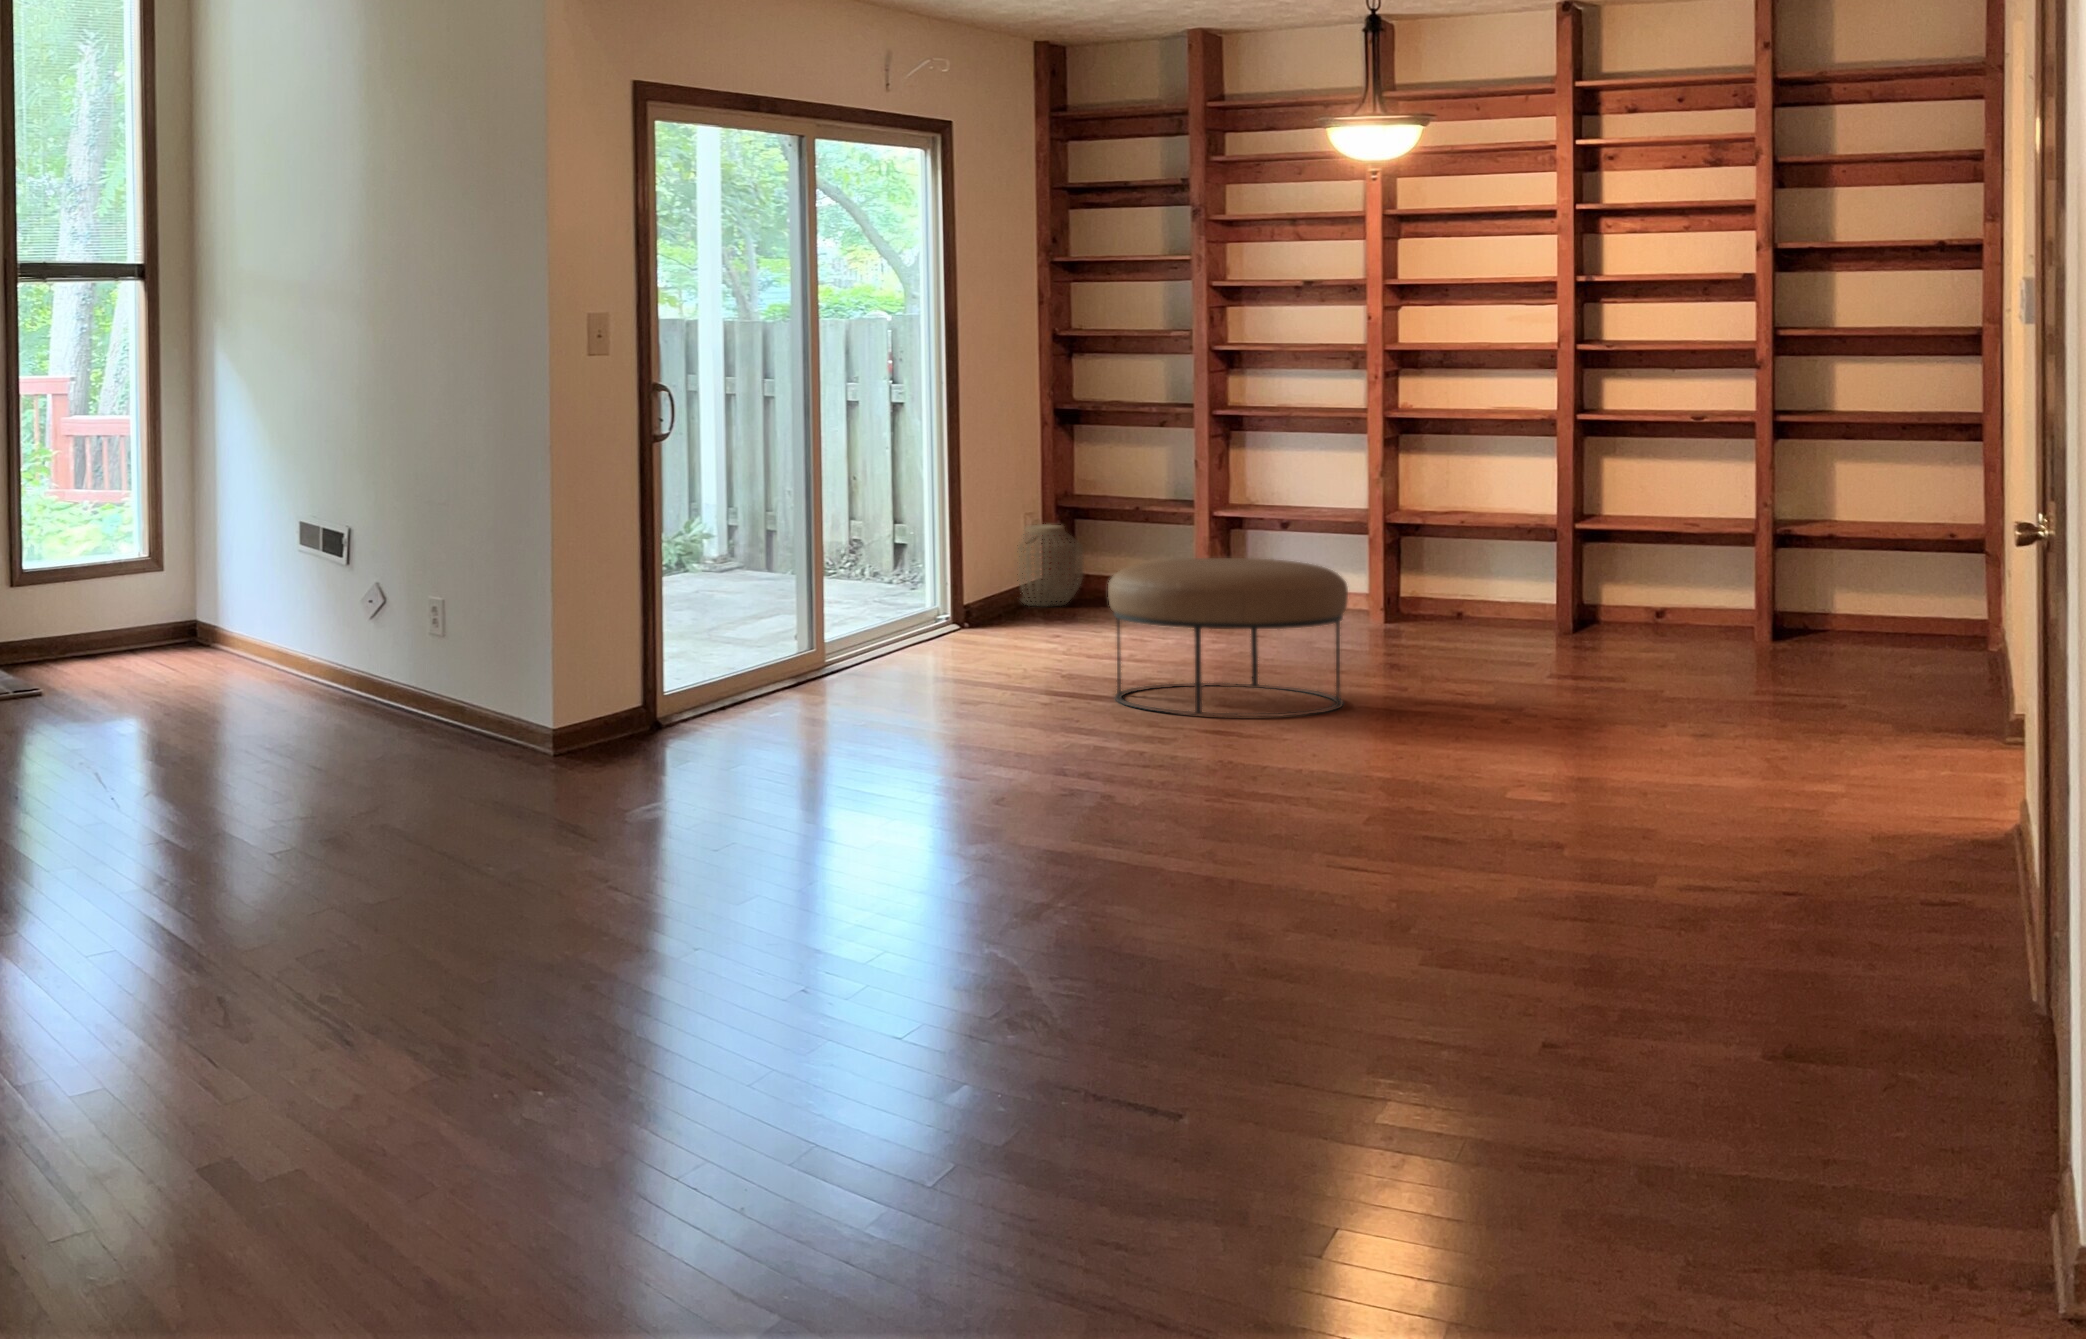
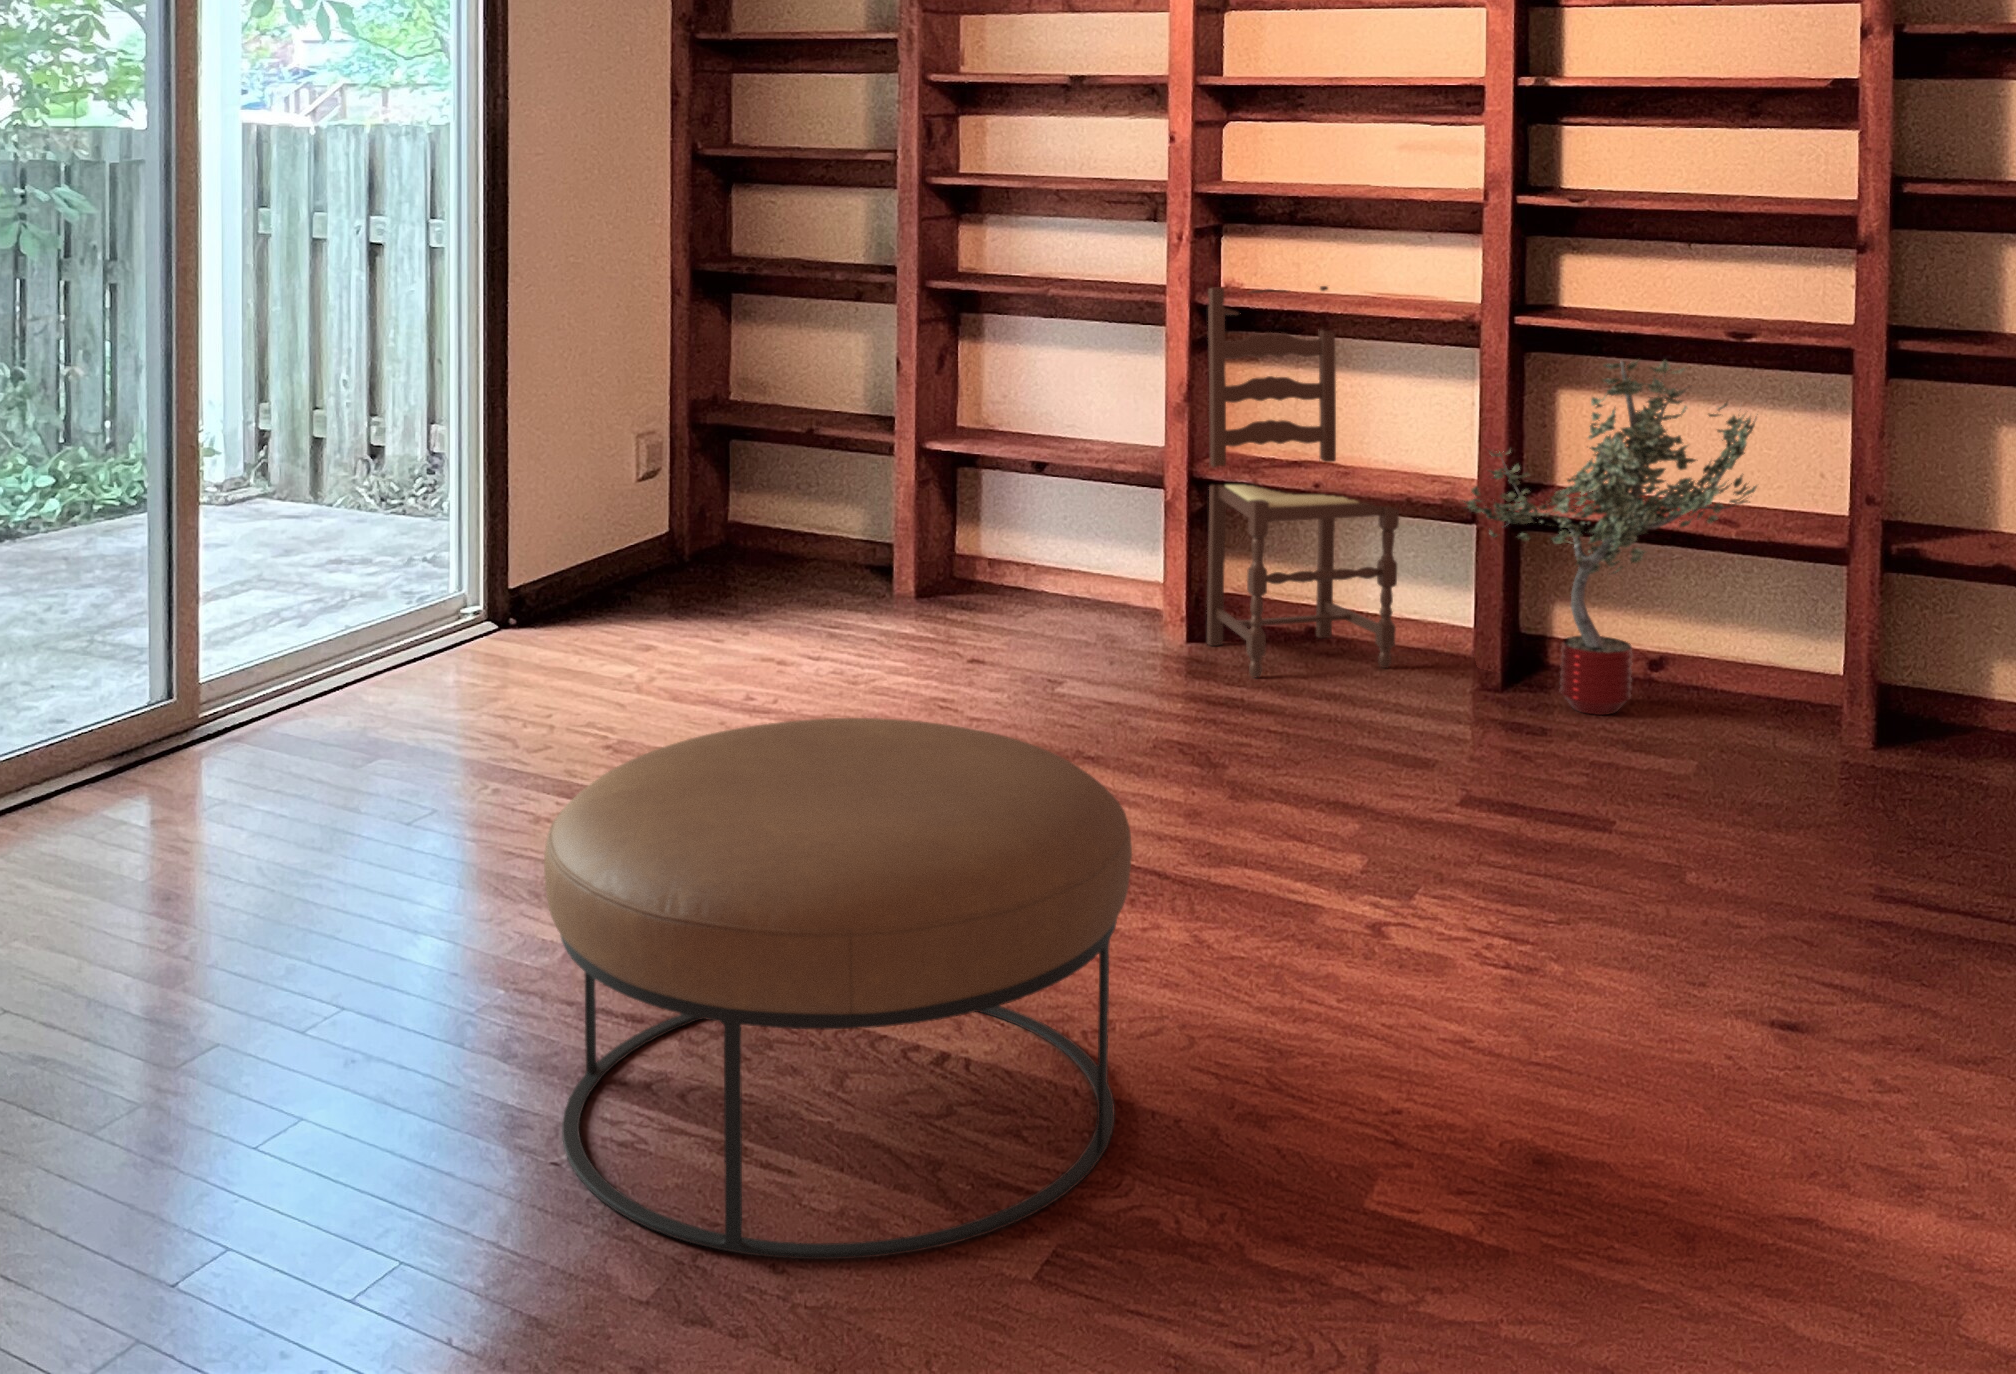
dining chair: none [1390,404,1512,629] -> present [1207,286,1399,677]
potted tree: none [1546,434,1716,641] -> present [1464,360,1757,715]
woven basket: present [1017,524,1083,606] -> none [592,468,719,609]

